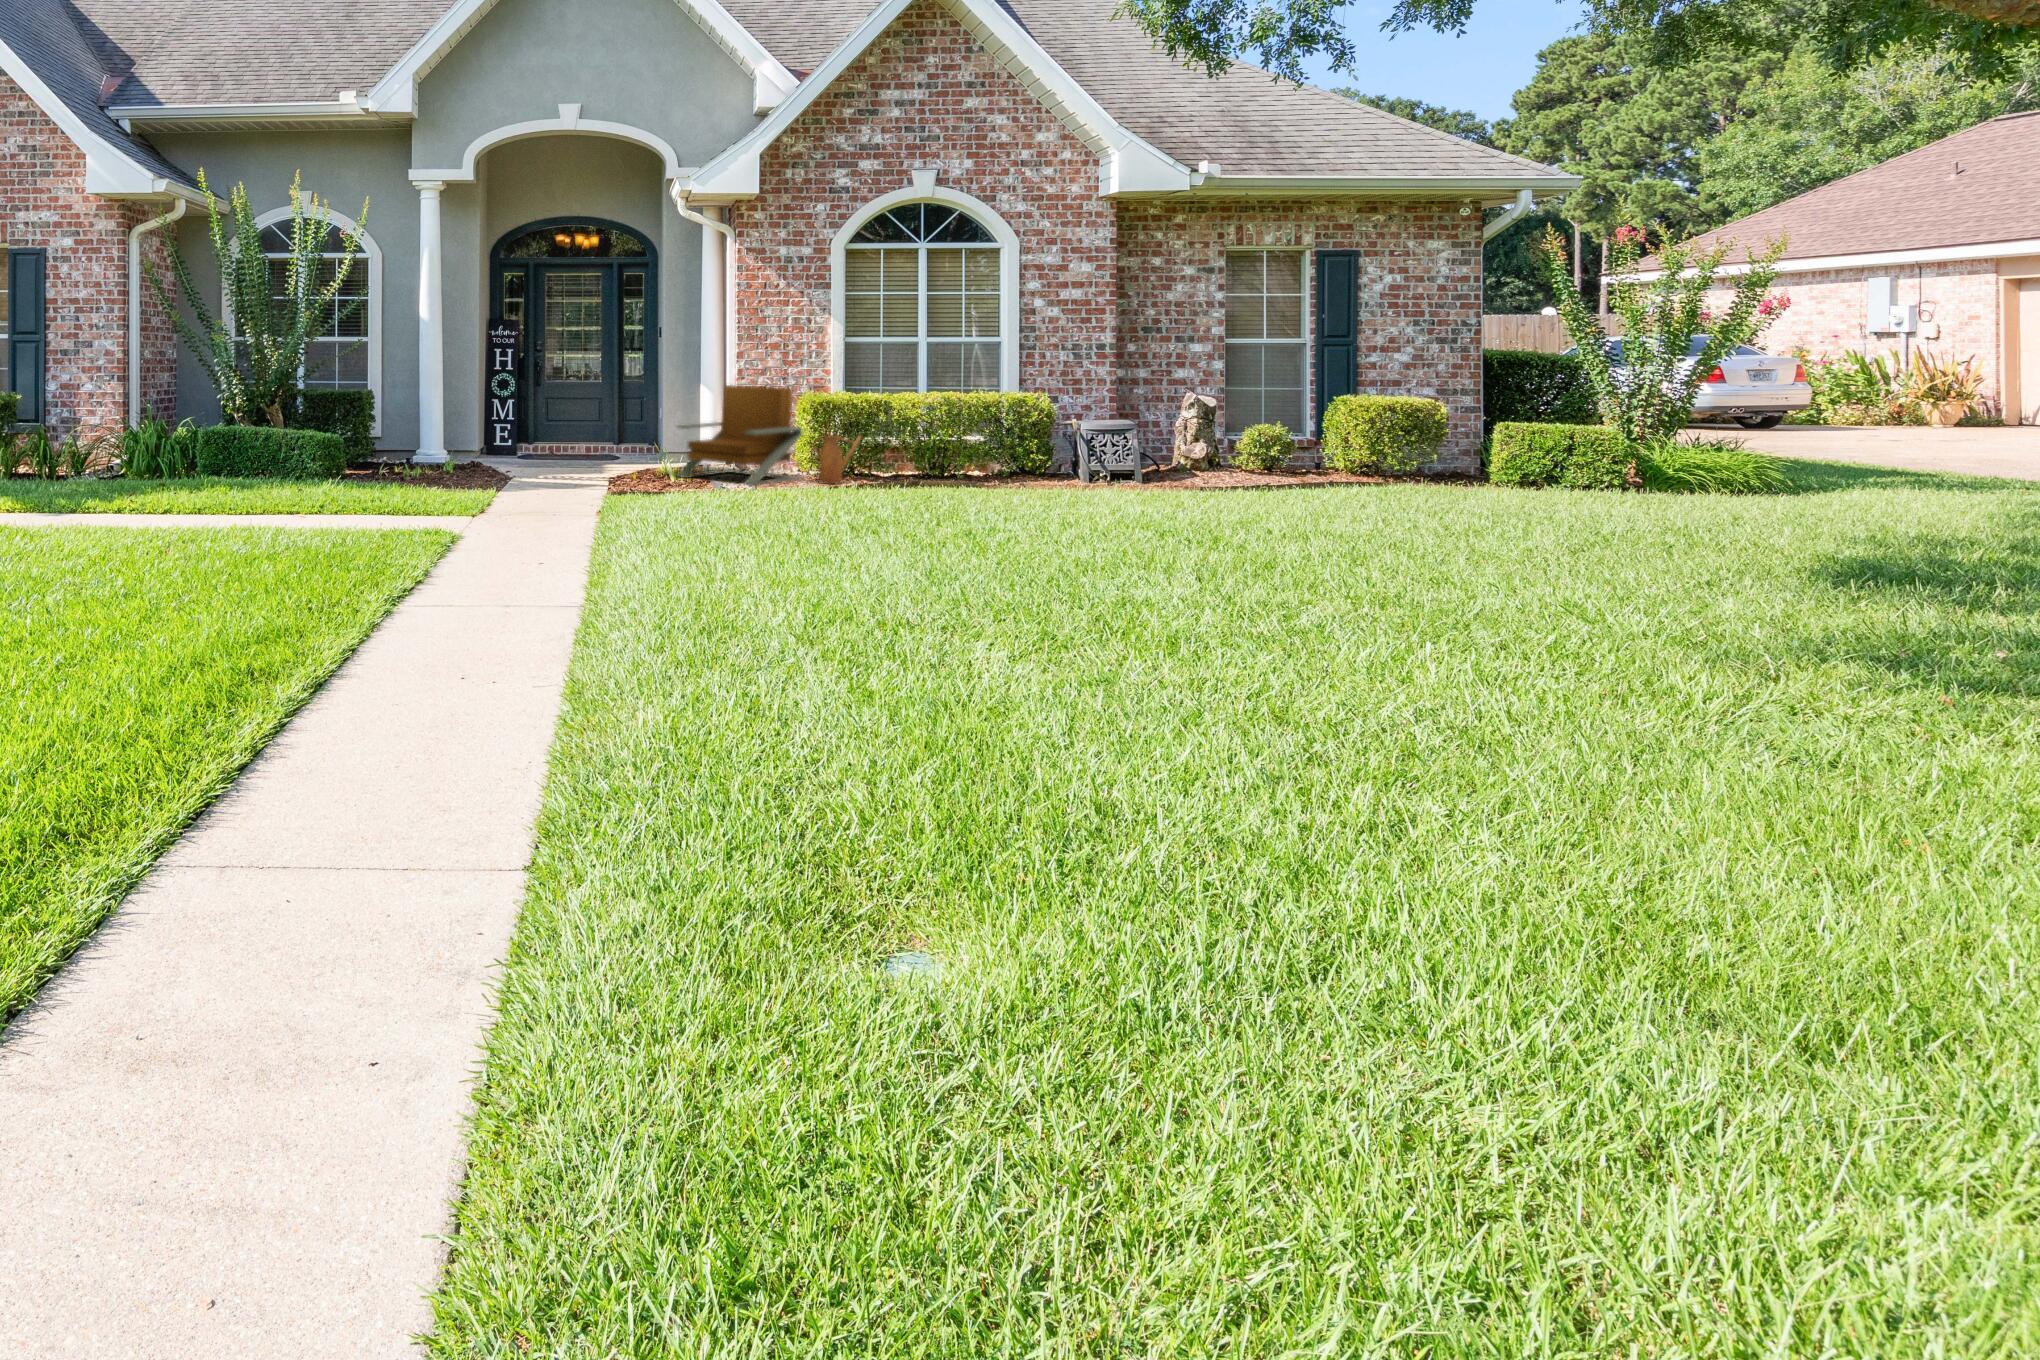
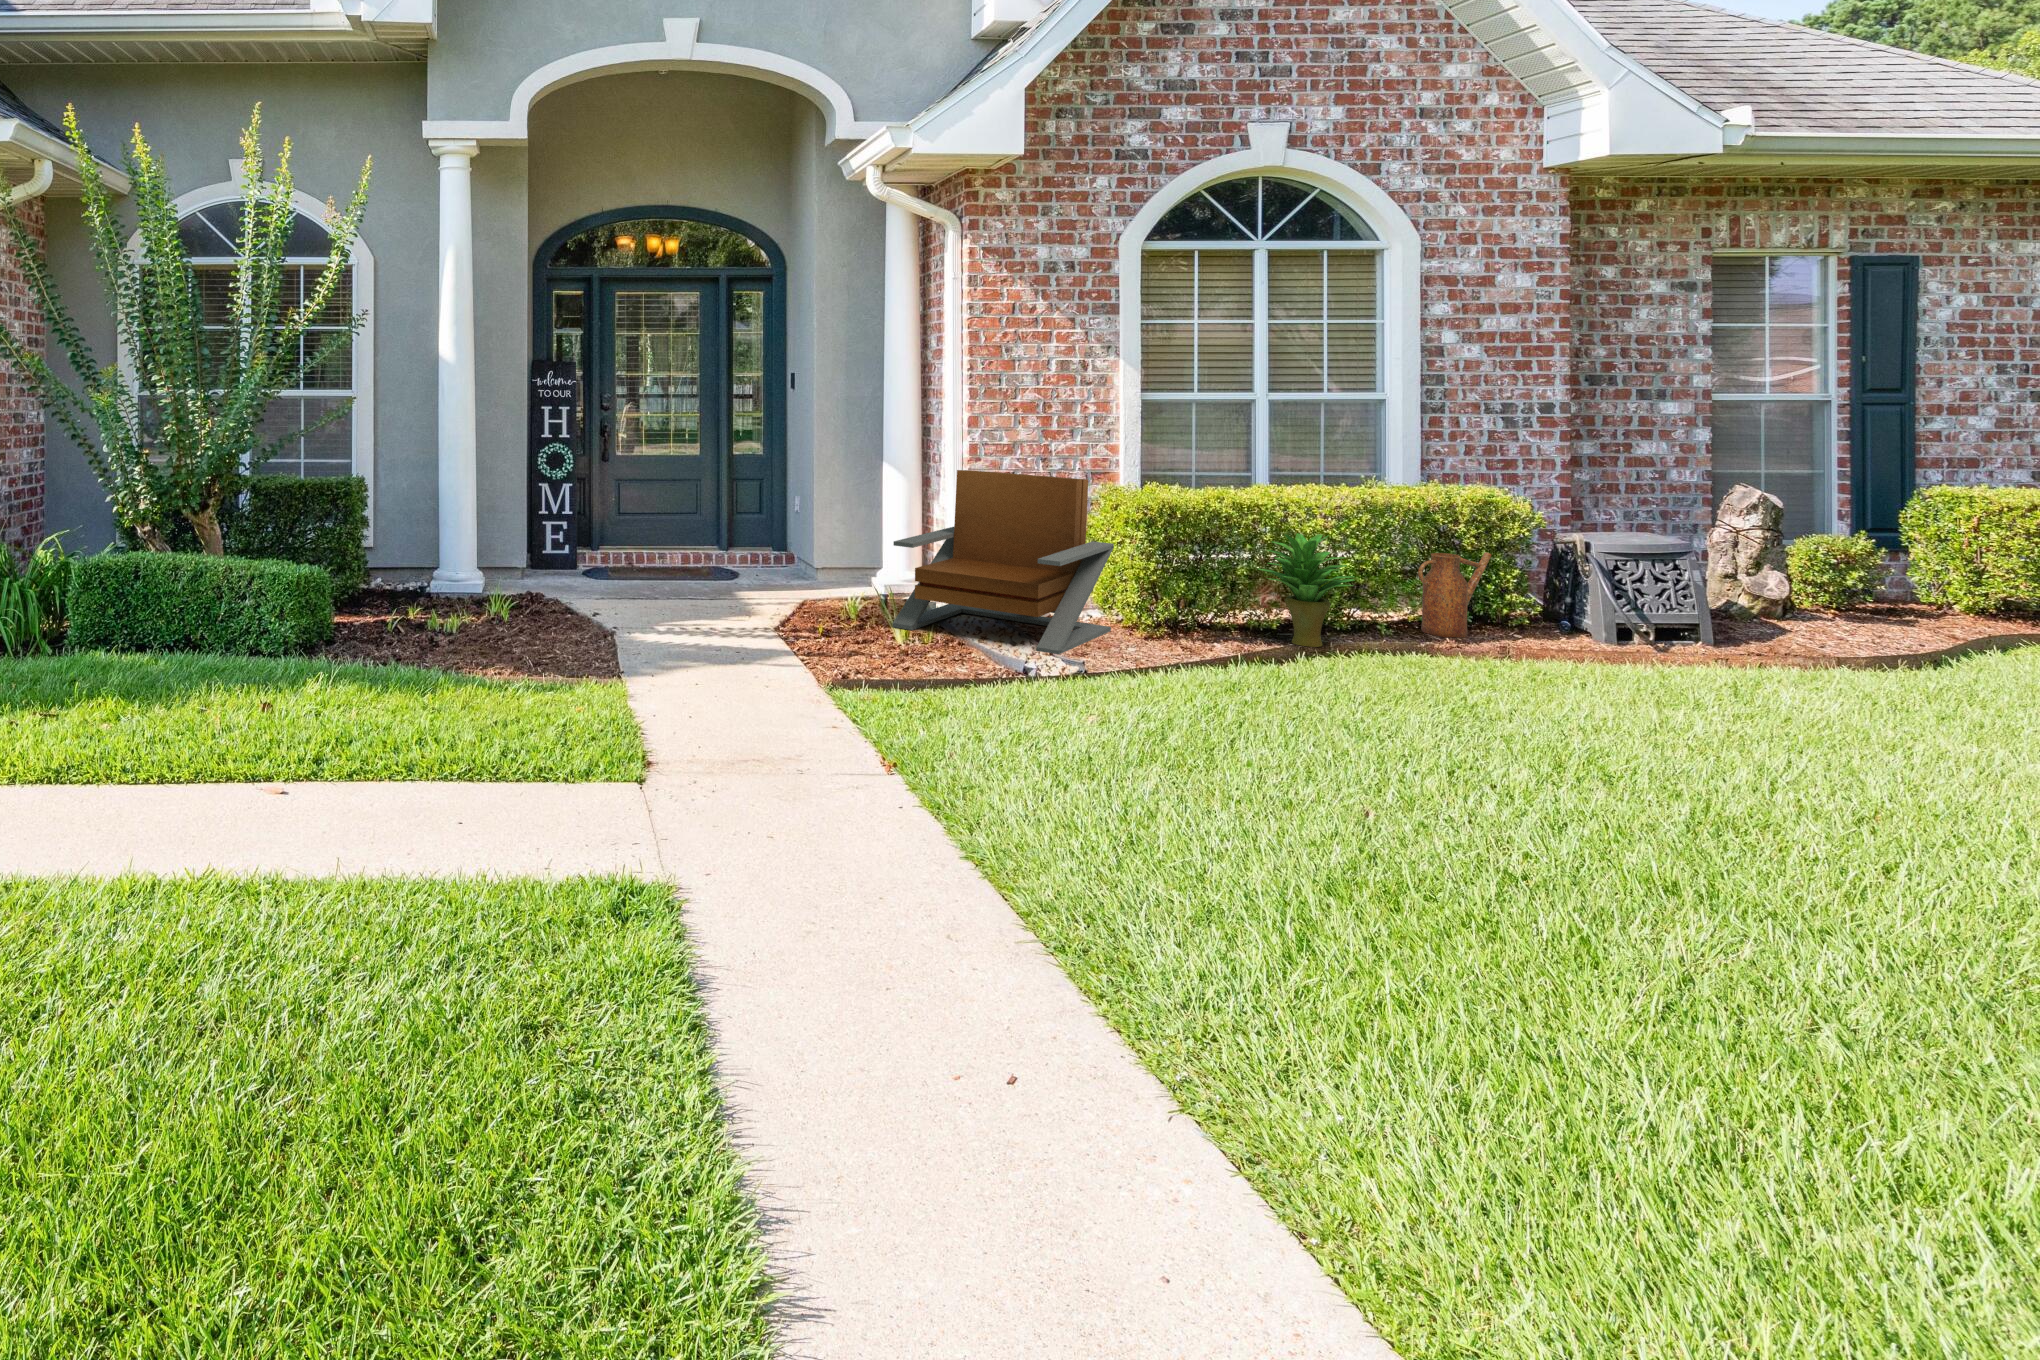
potted plant: none [885,419,938,485] -> present [1258,533,1355,647]
watering can: present [817,435,861,484] -> present [1418,552,1491,638]

